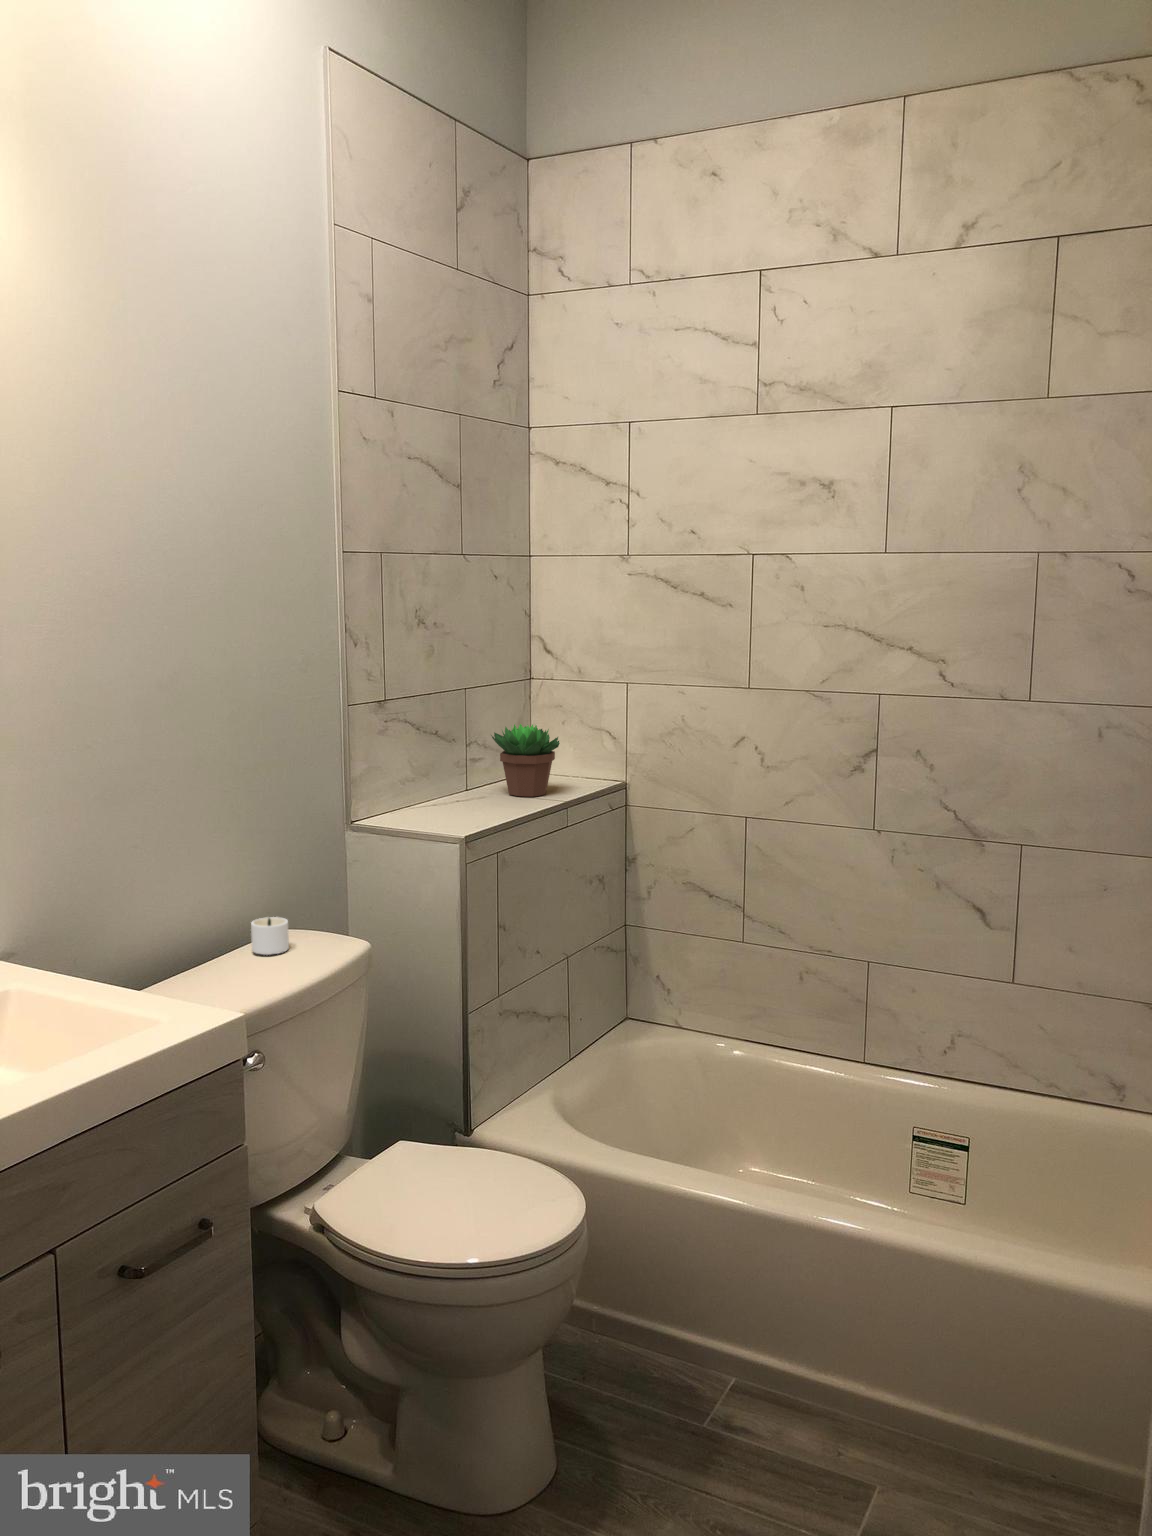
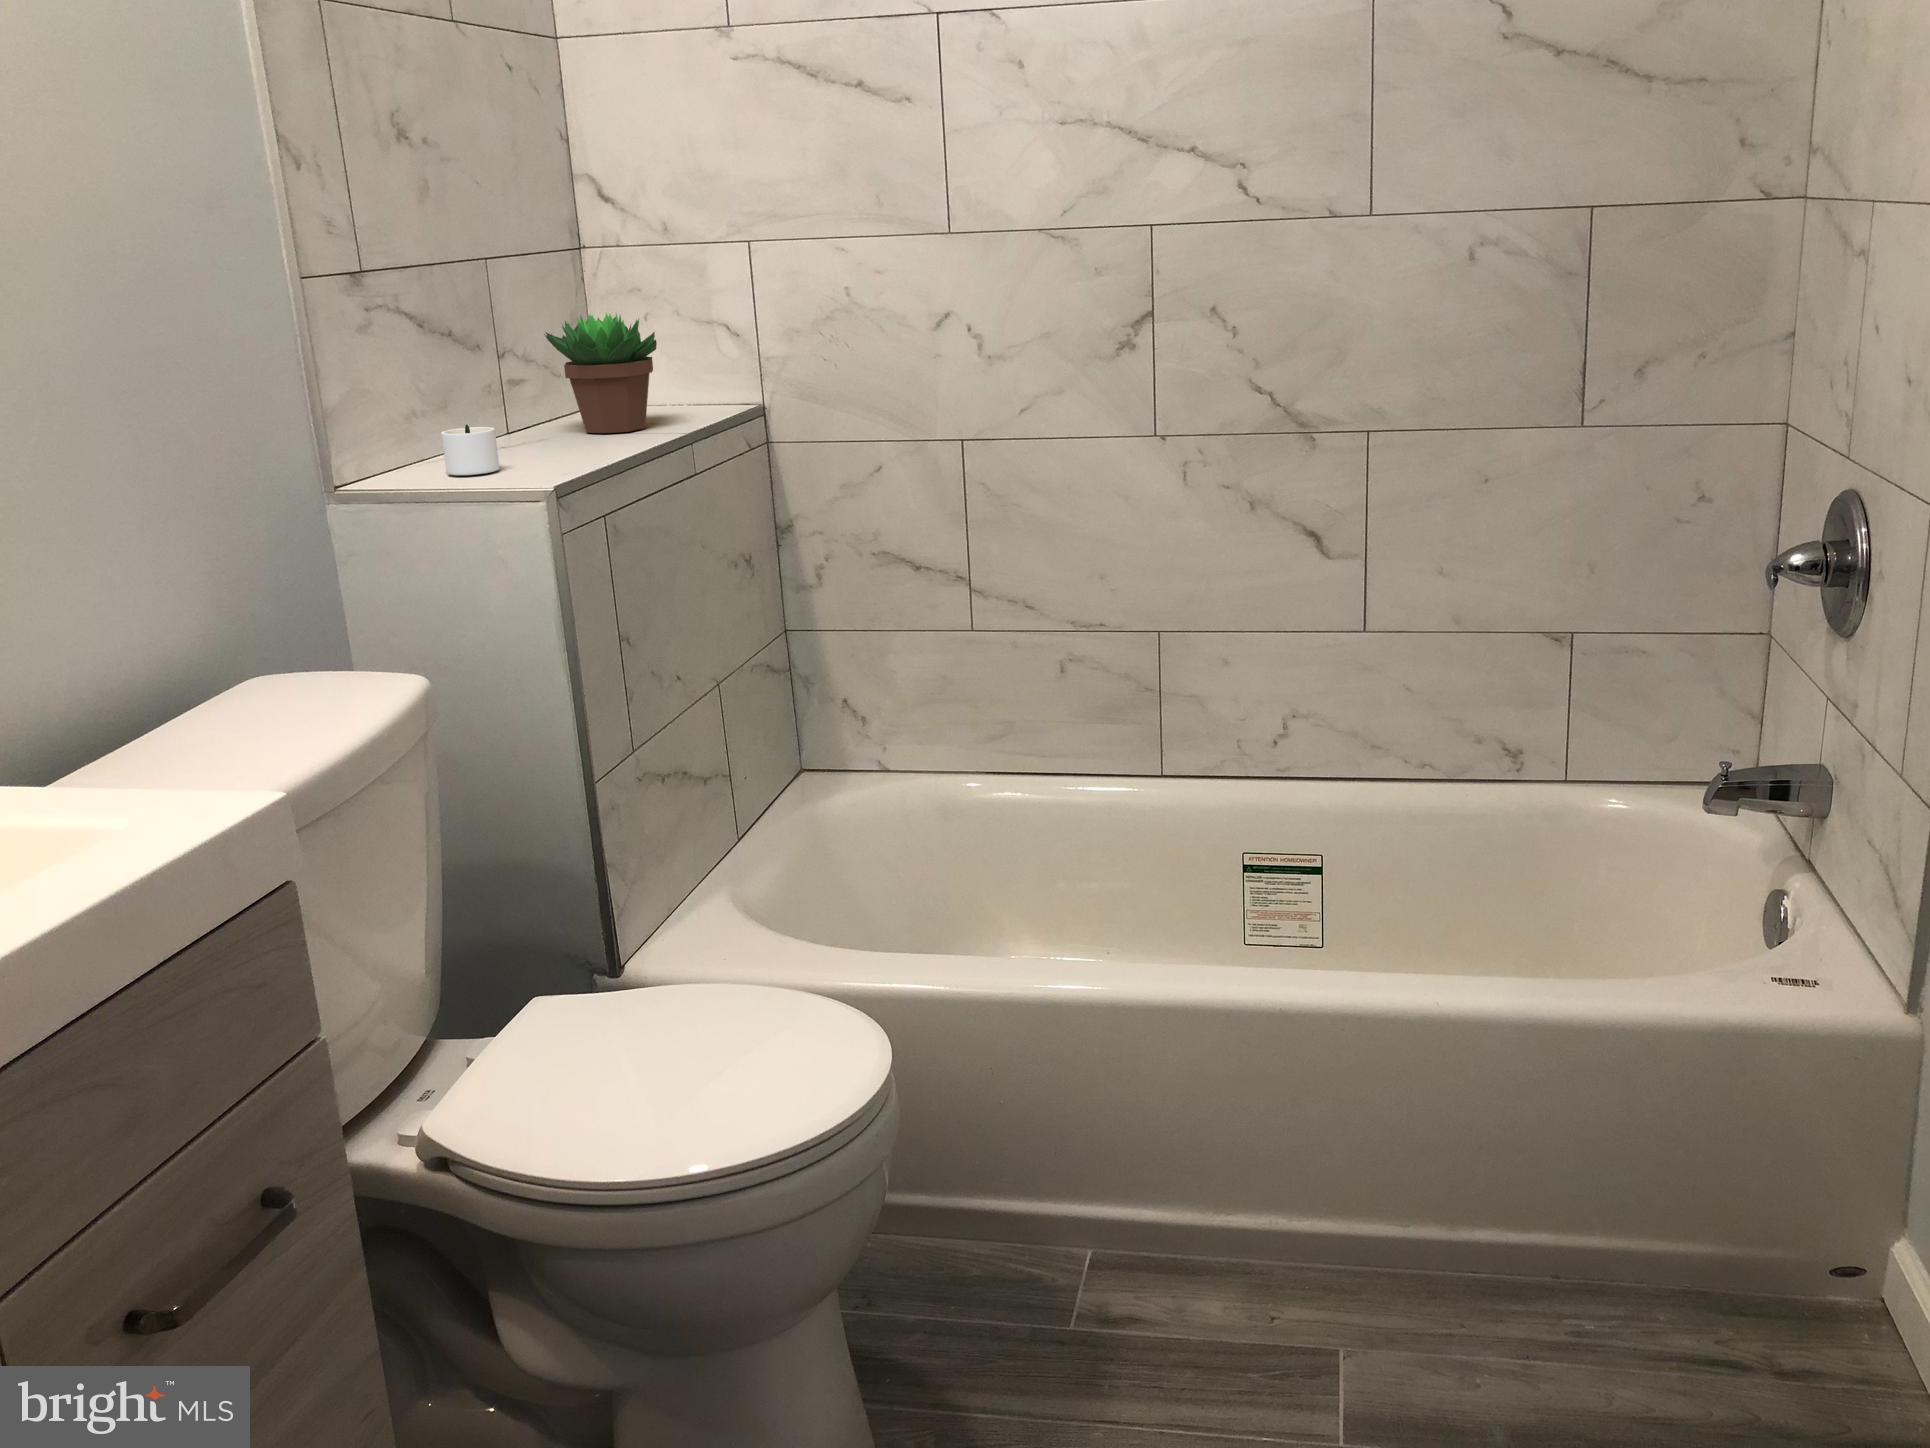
candle: present [251,917,289,955] -> present [441,424,500,475]

